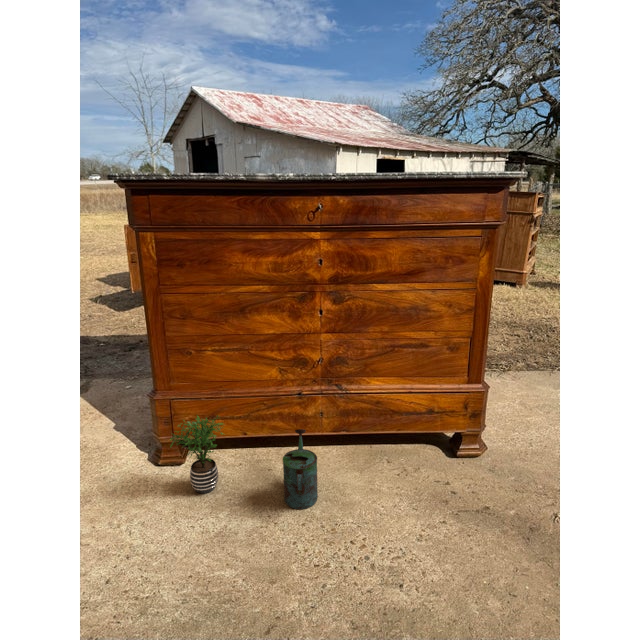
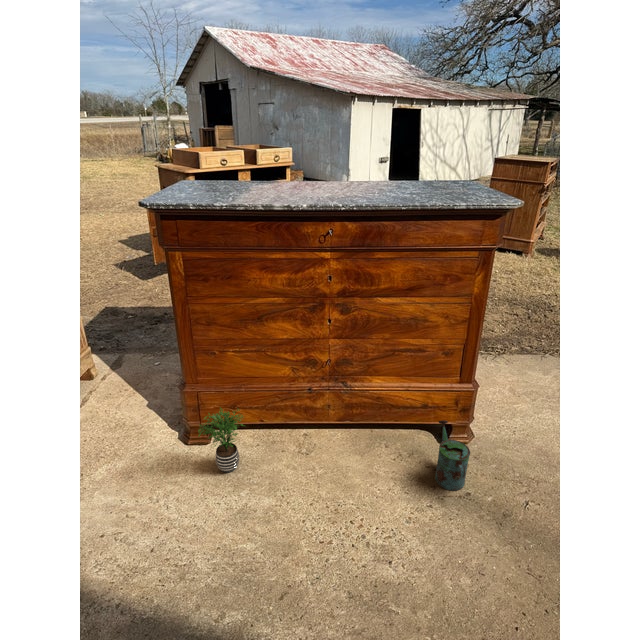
watering can: present [283,429,318,509] -> present [435,420,470,491]

